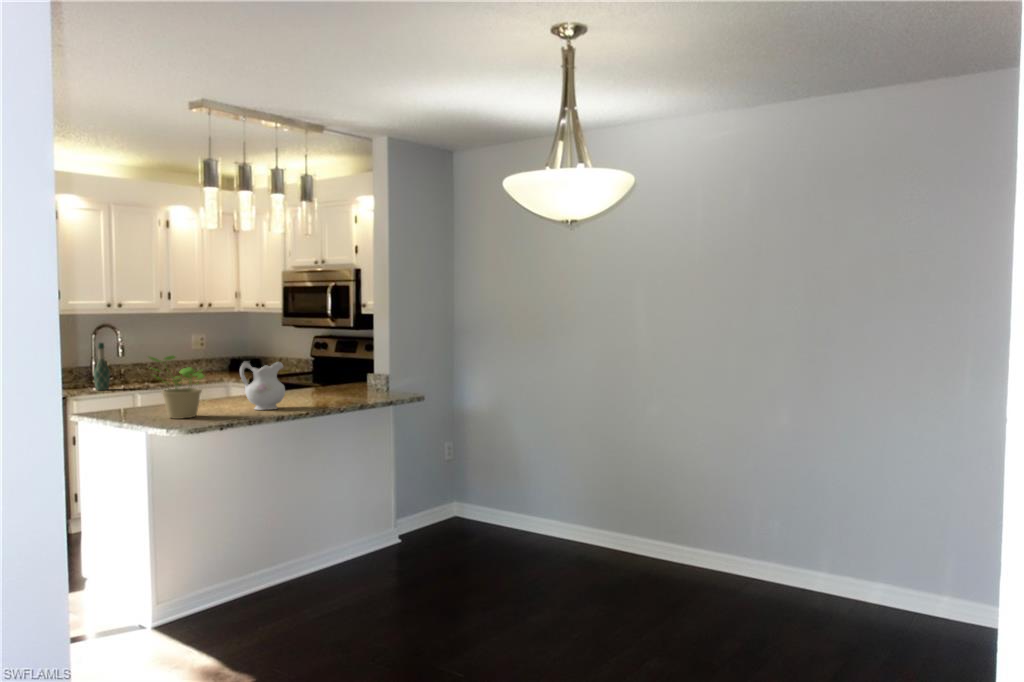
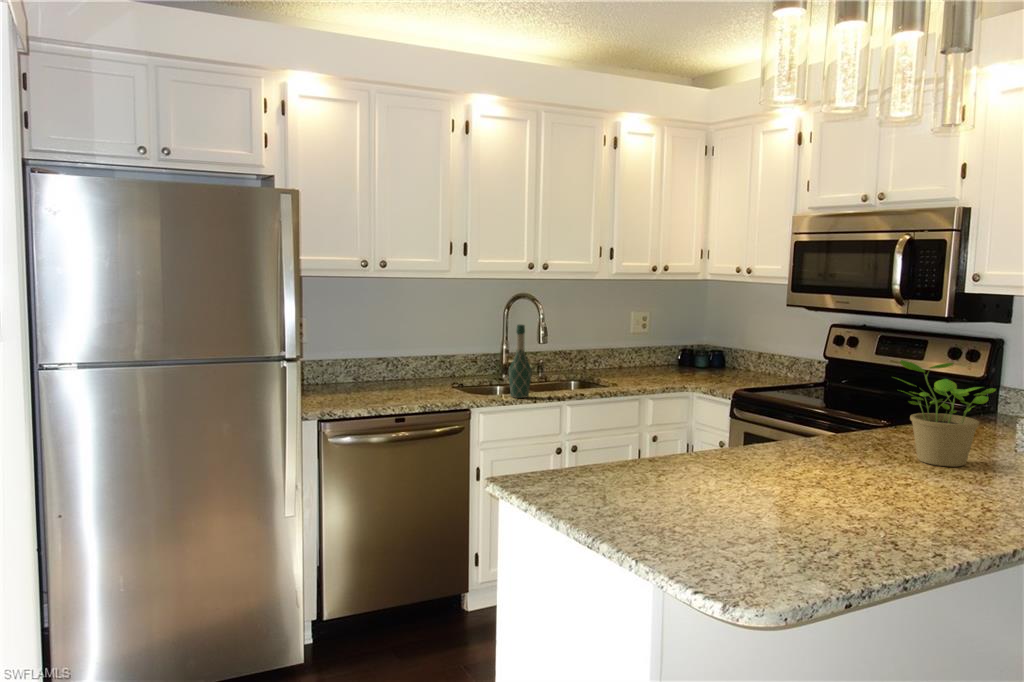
potted plant: present [149,356,204,419] -> present [900,360,996,467]
ceramic pitcher: present [240,361,285,410] -> none [797,394,894,504]

